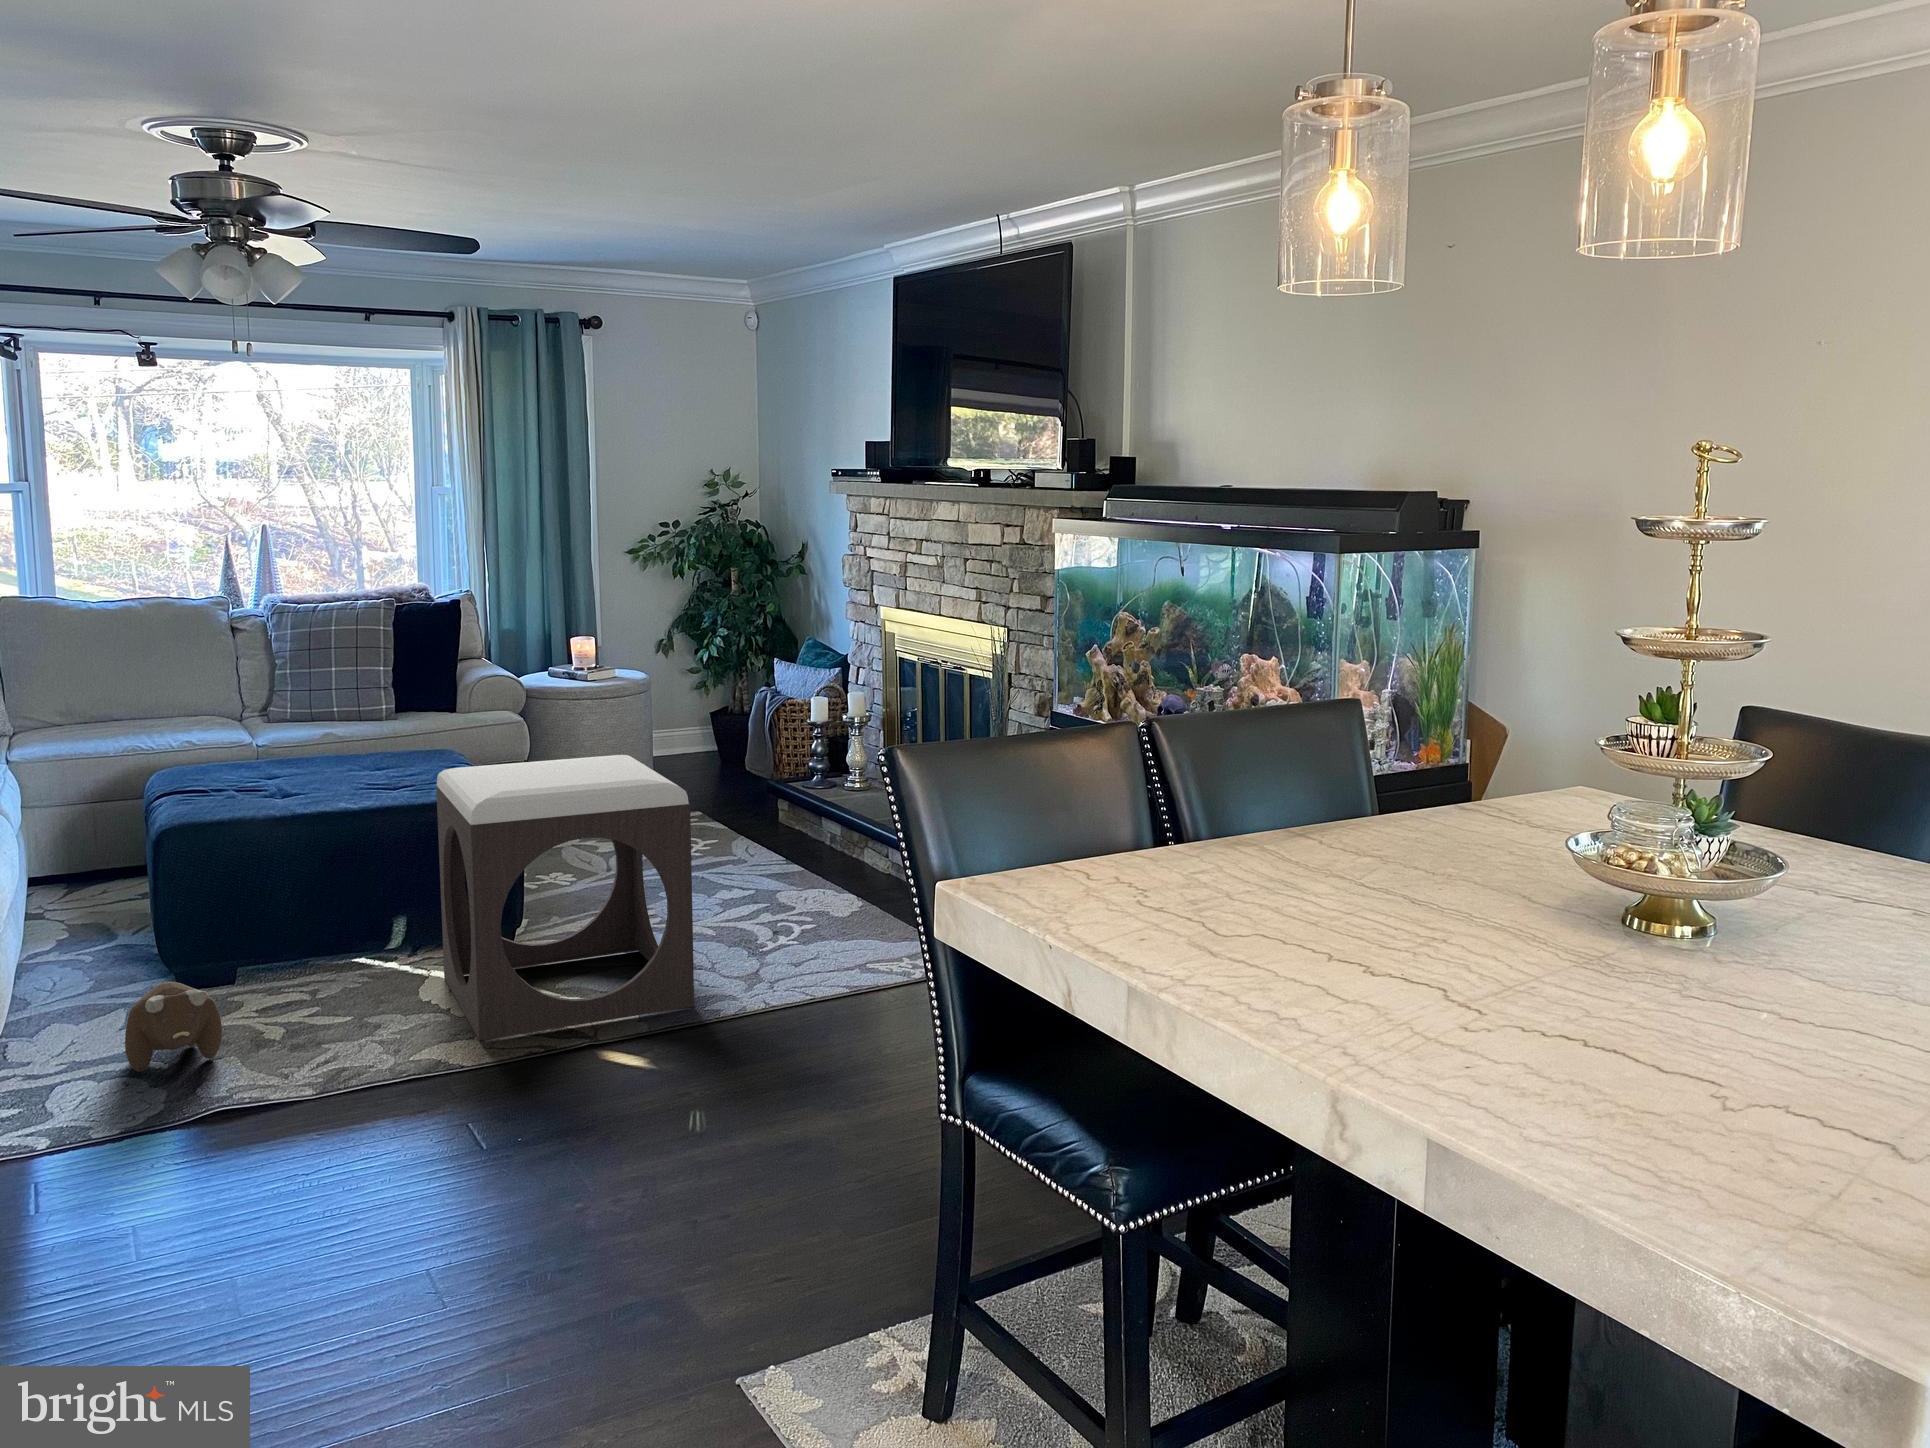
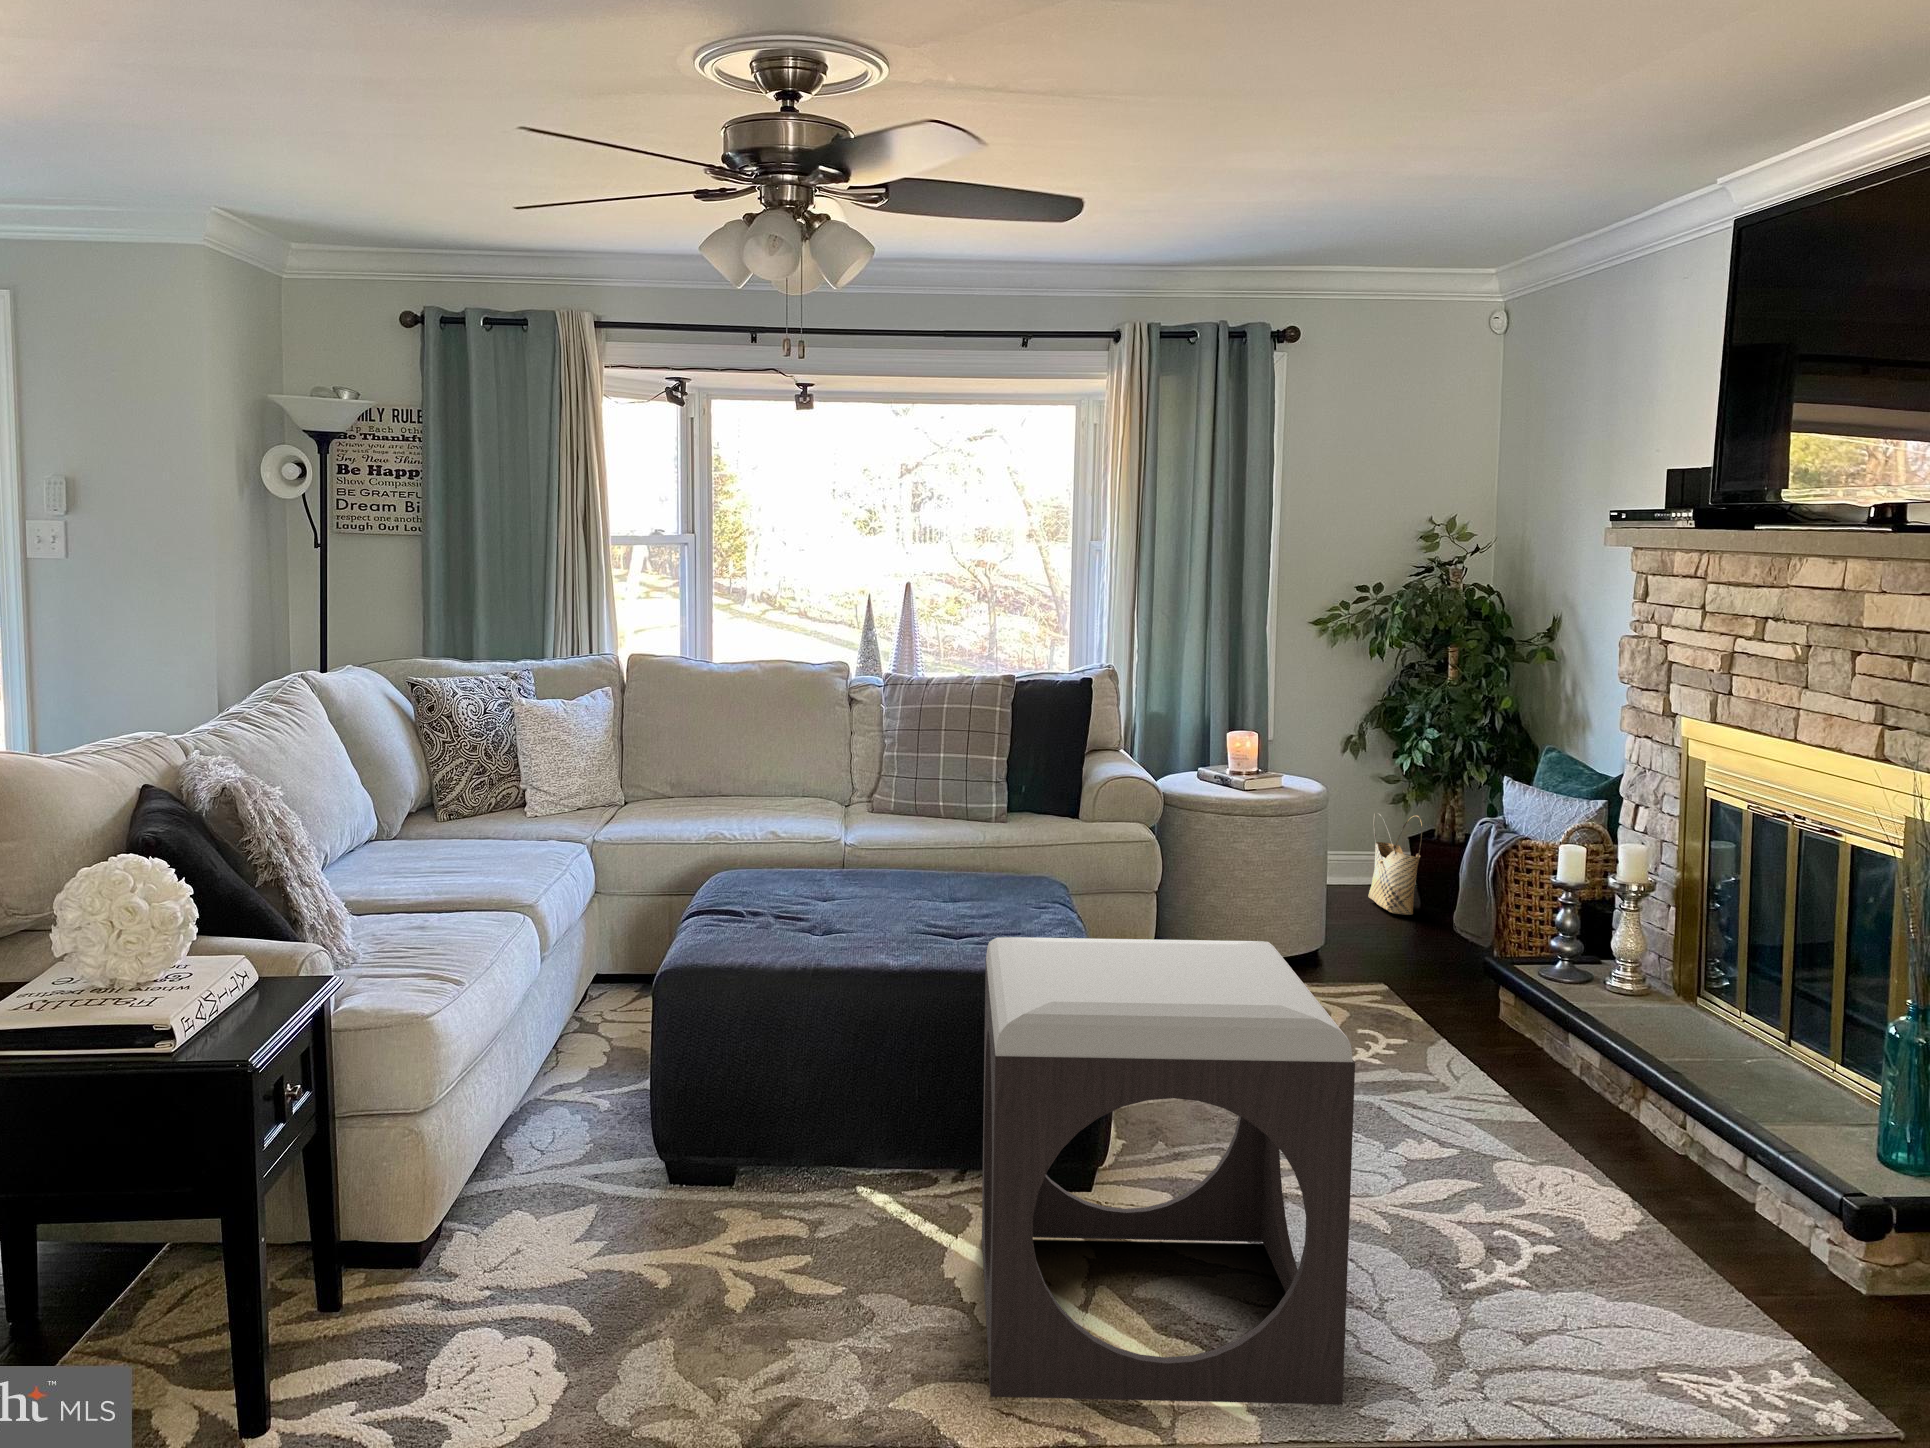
woven basket: none [683,696,720,772] -> present [1368,813,1422,915]
plush toy: present [125,982,222,1072] -> none [532,1208,655,1335]

